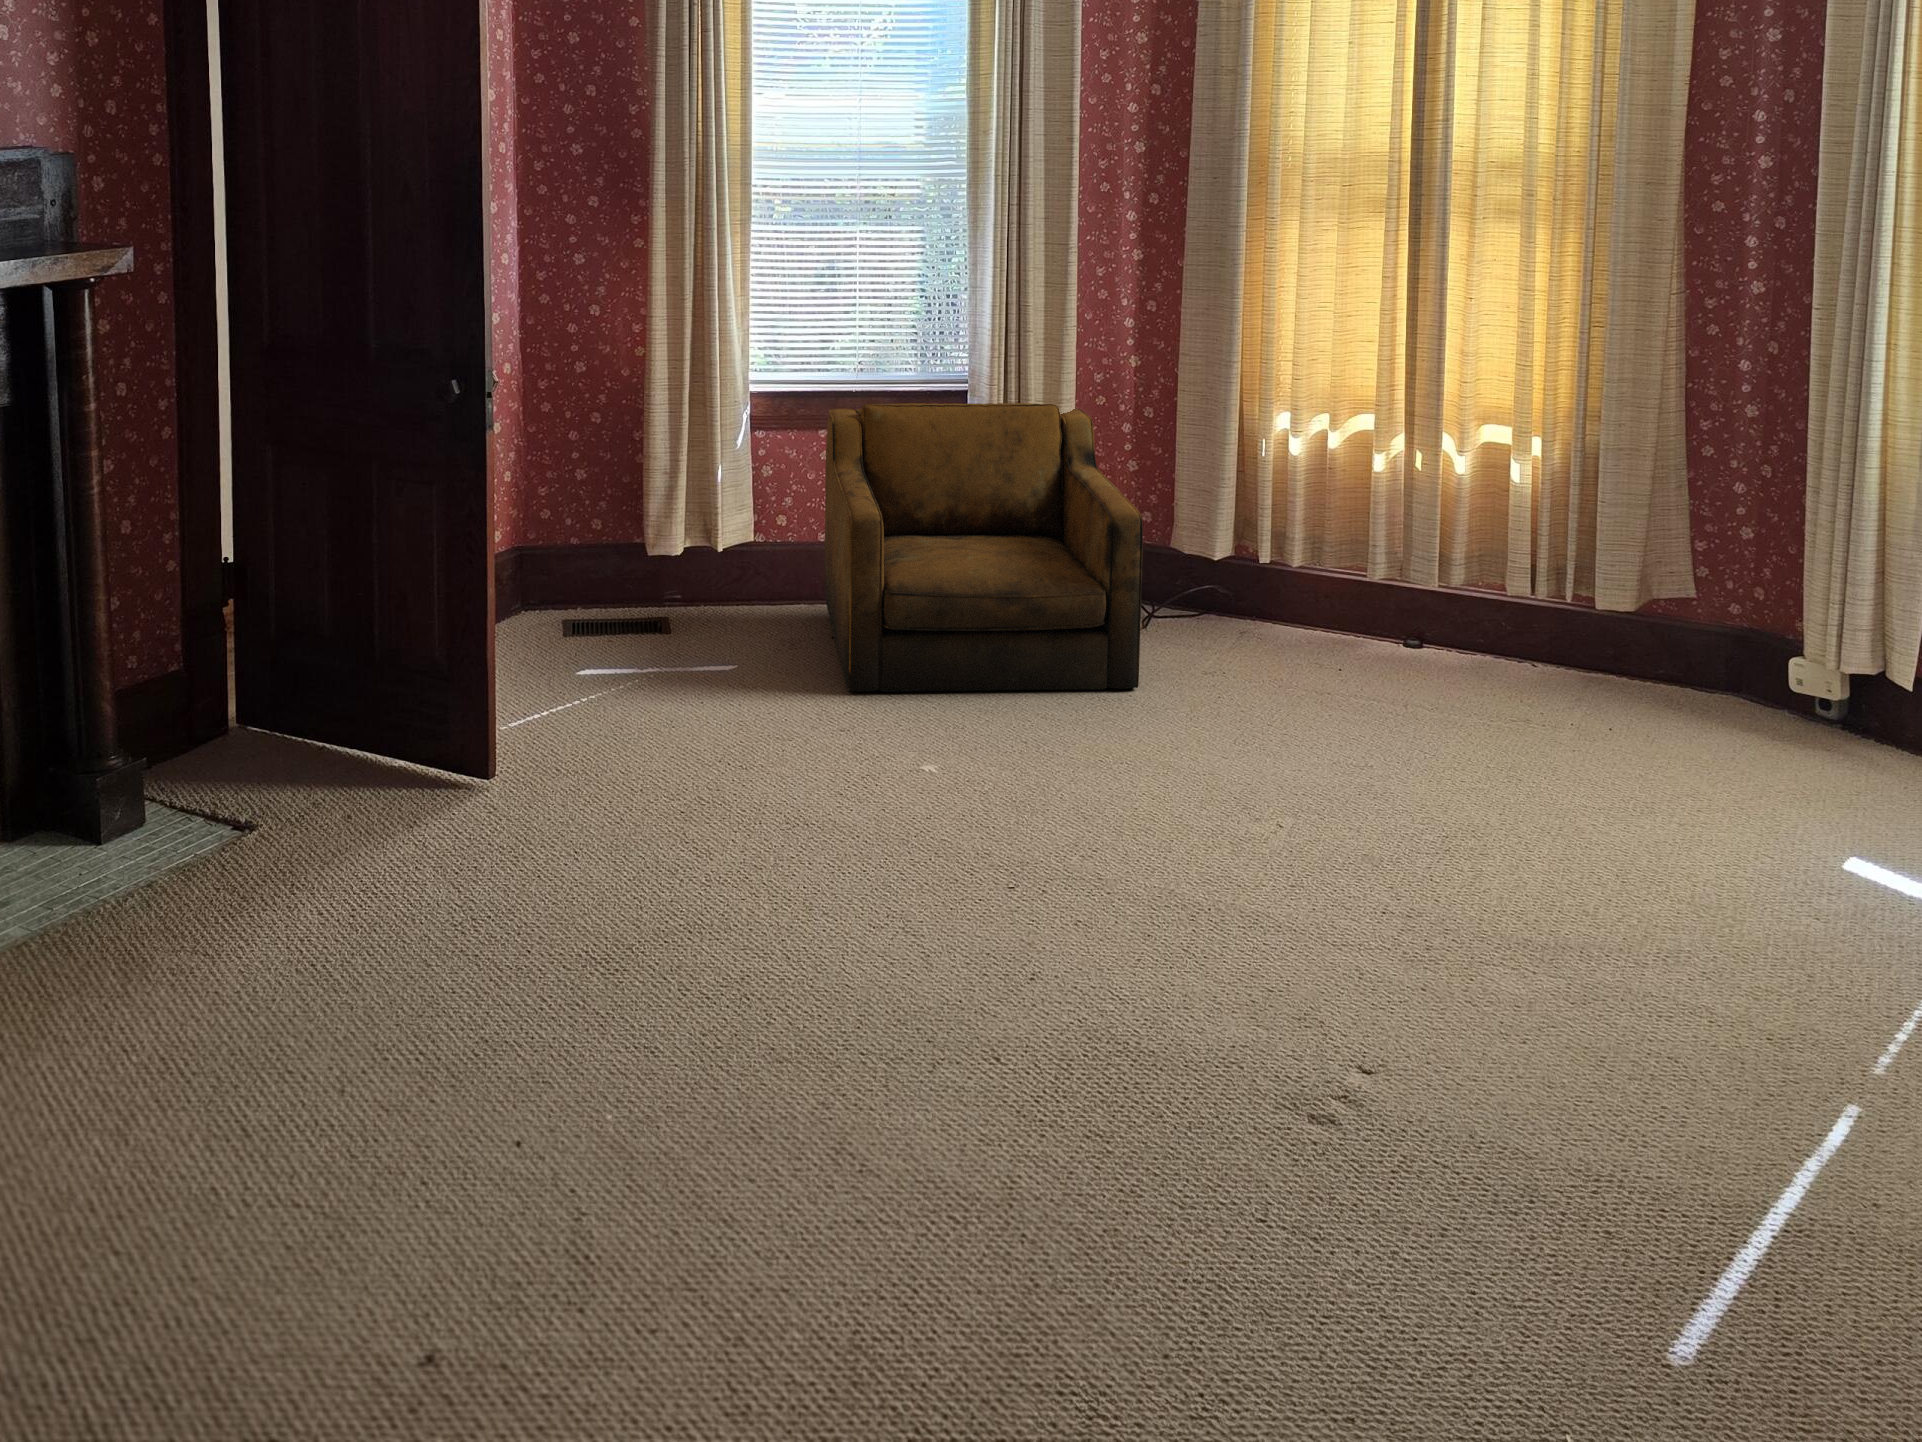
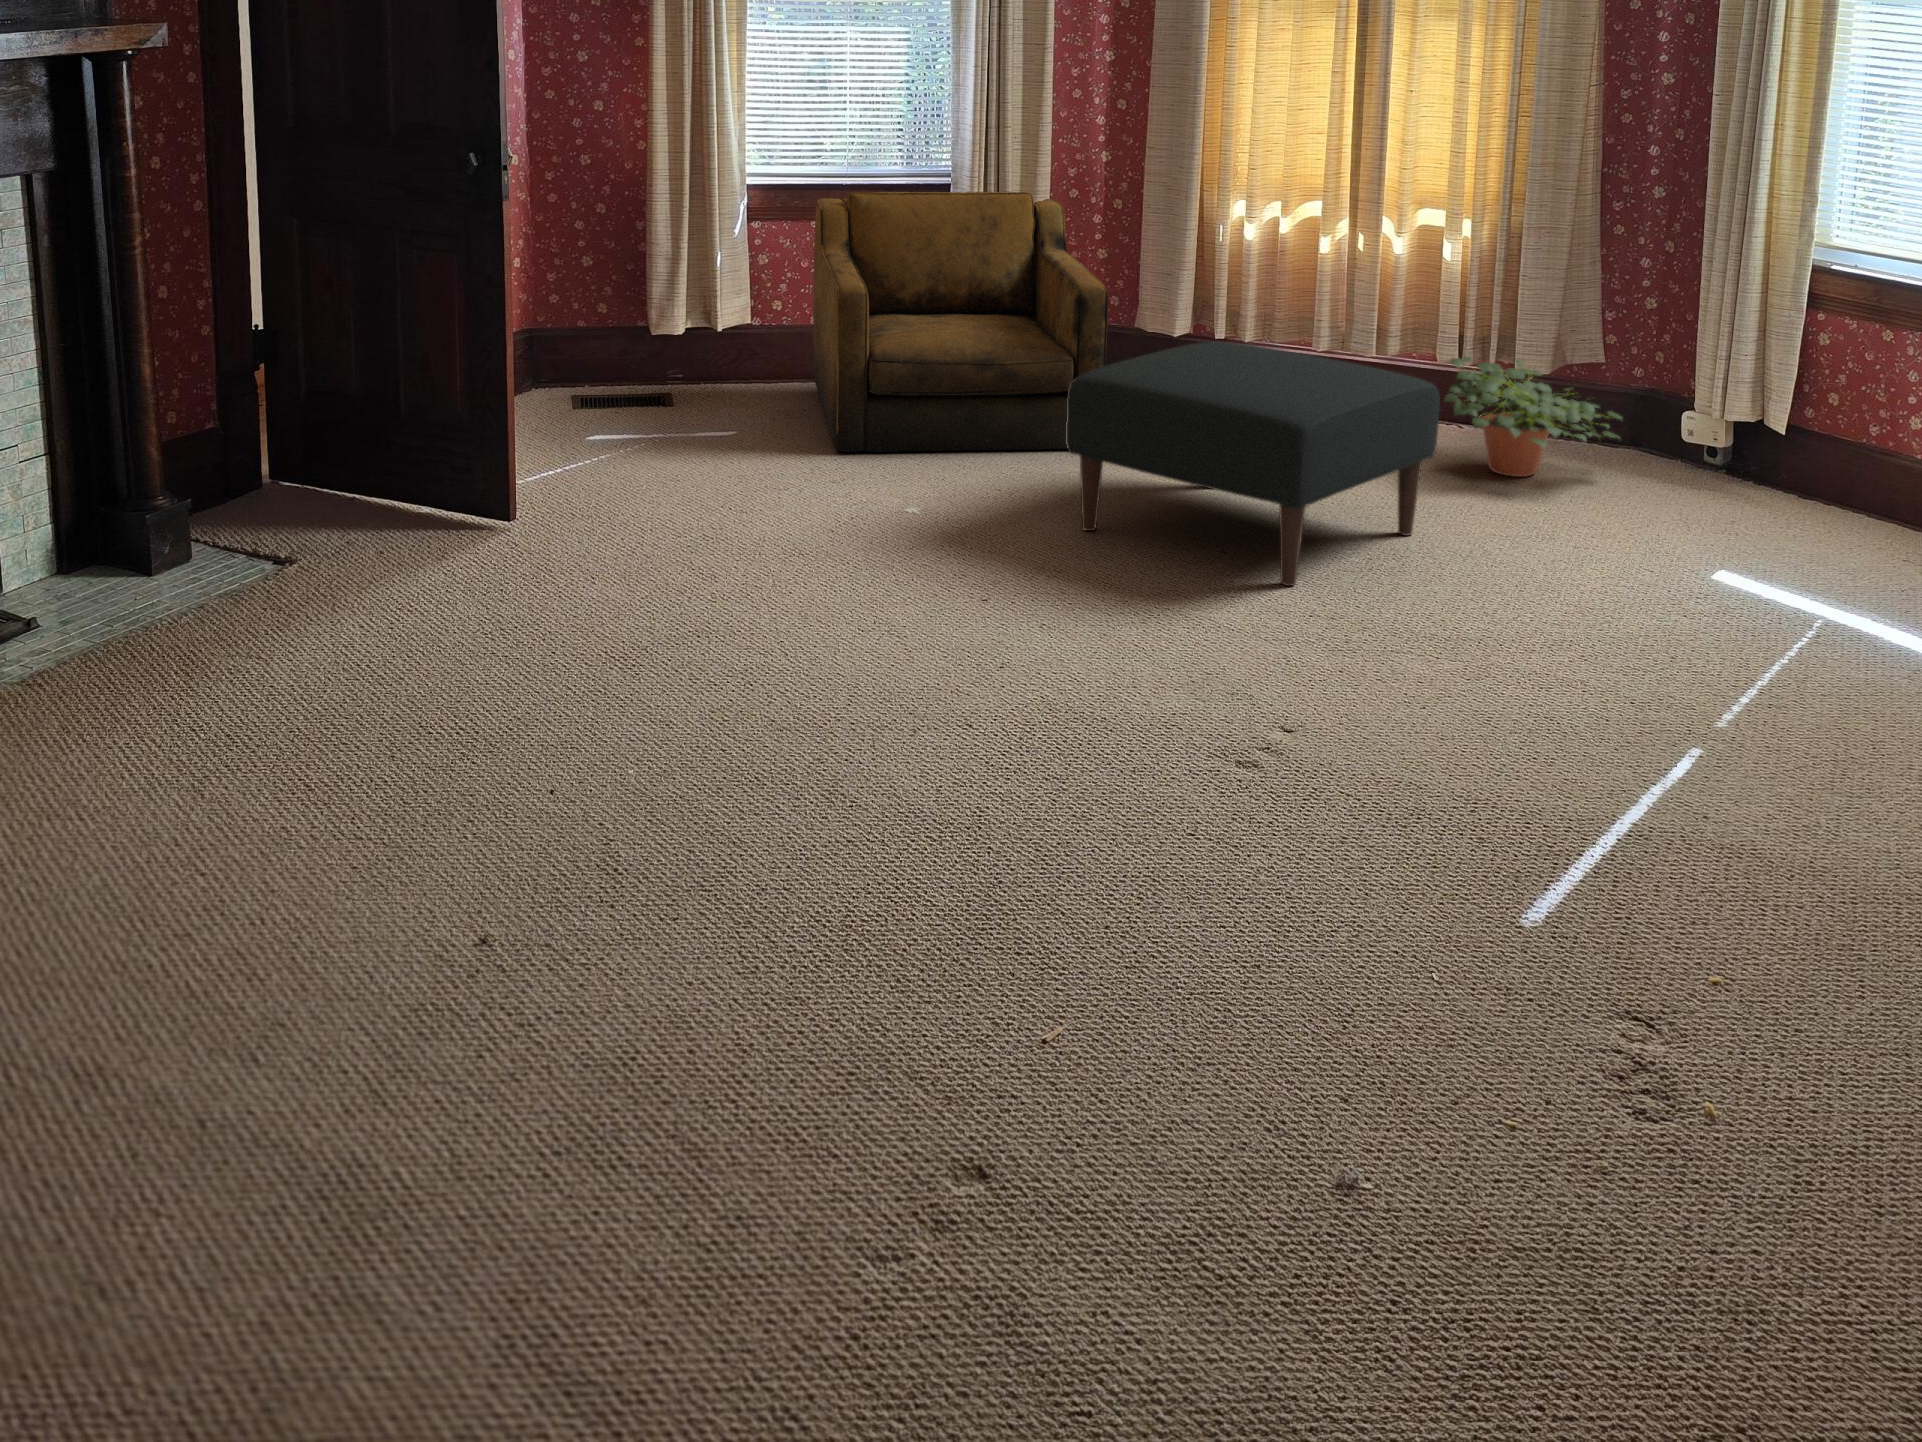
ottoman: none [1101,580,1518,870] -> present [1066,342,1440,586]
potted plant: none [1514,590,1719,728] -> present [1443,356,1622,477]

